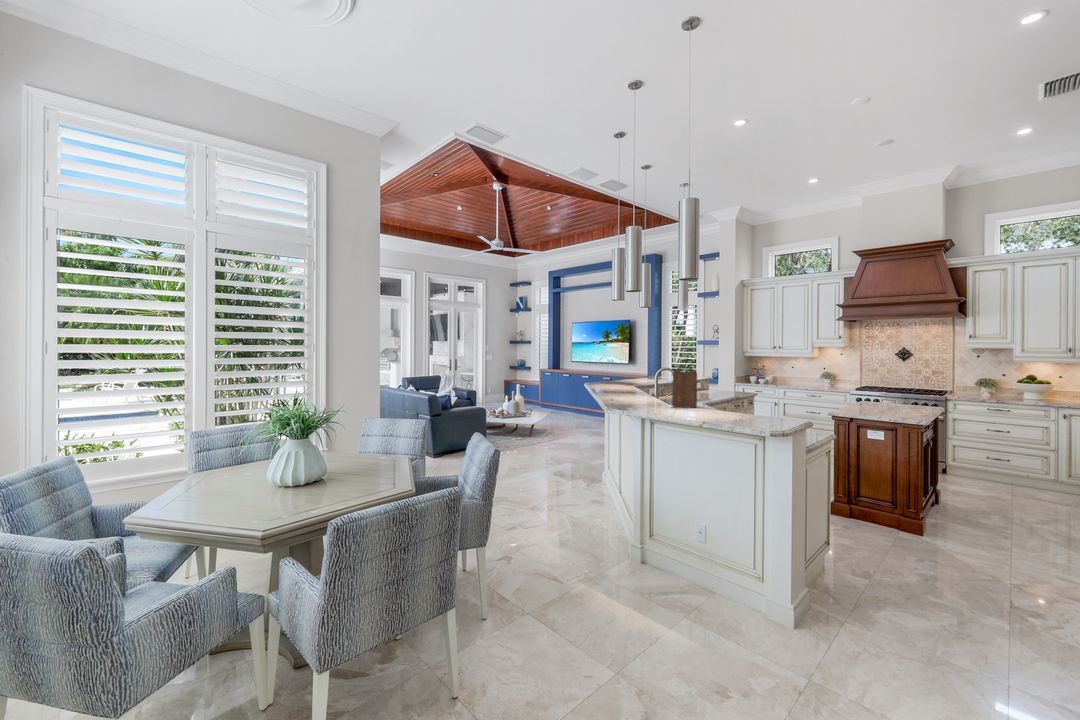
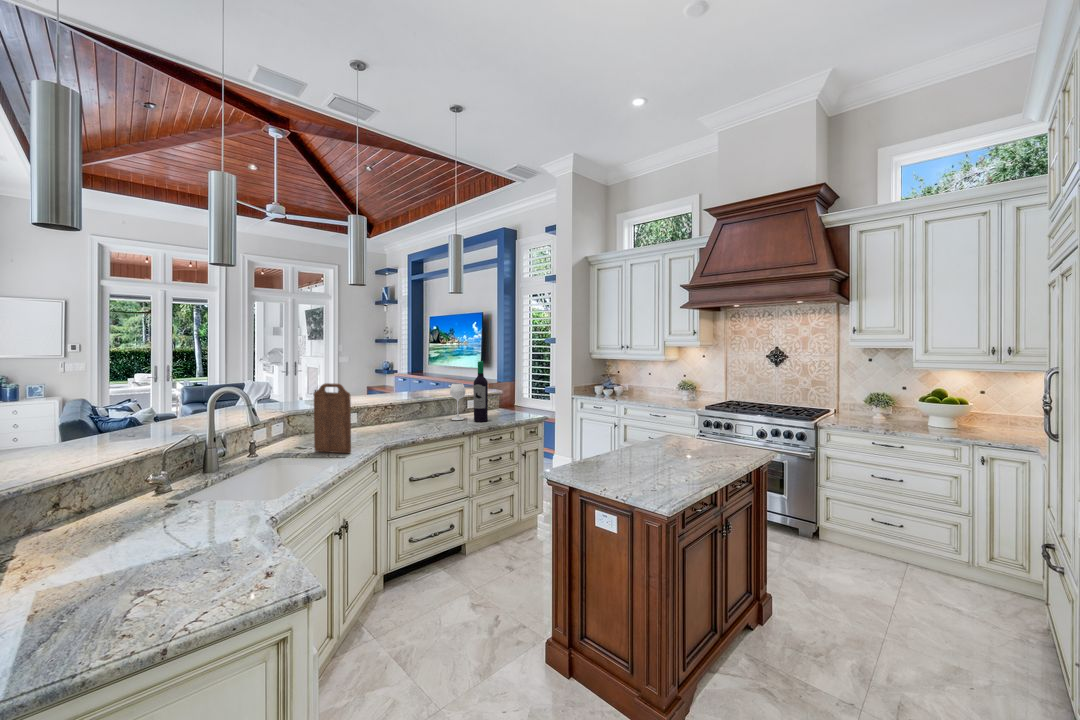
wine bottle: none [696,356,725,396] -> present [450,361,488,422]

